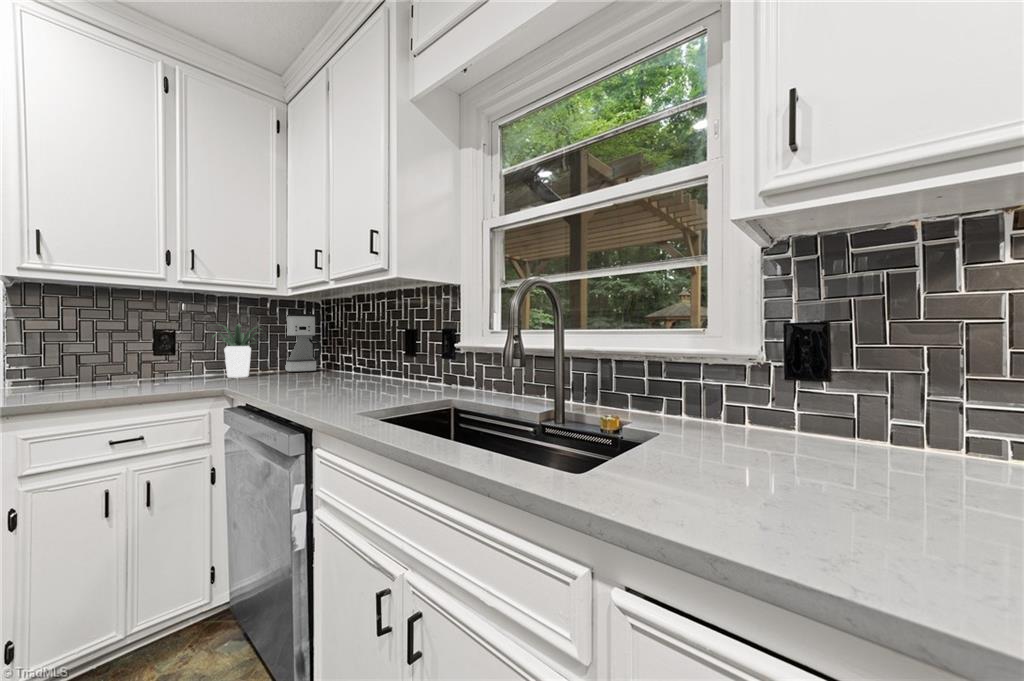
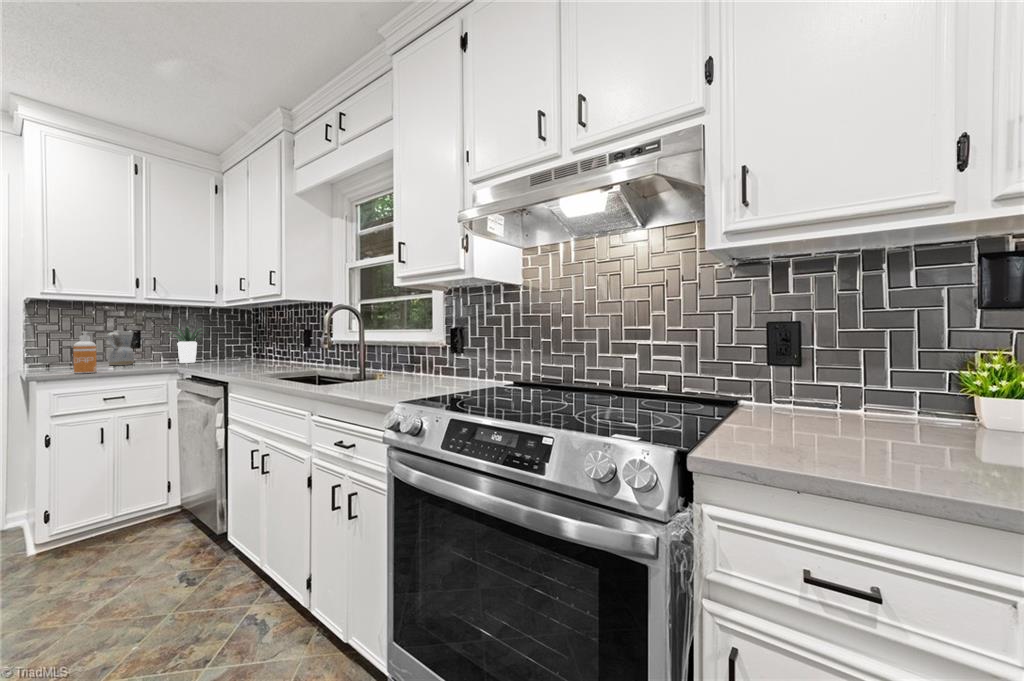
coffee maker: present [285,314,322,372] -> none [223,319,251,360]
ceramic pitcher: none [126,330,165,381] -> present [107,331,134,365]
soap dispenser: none [63,332,100,401] -> present [73,332,97,374]

